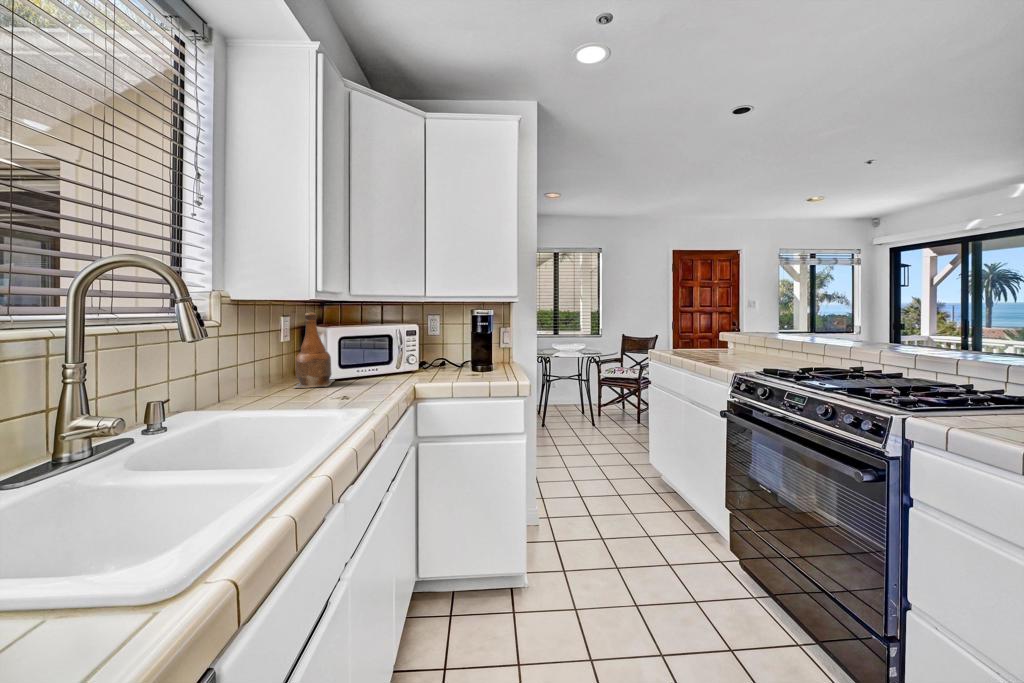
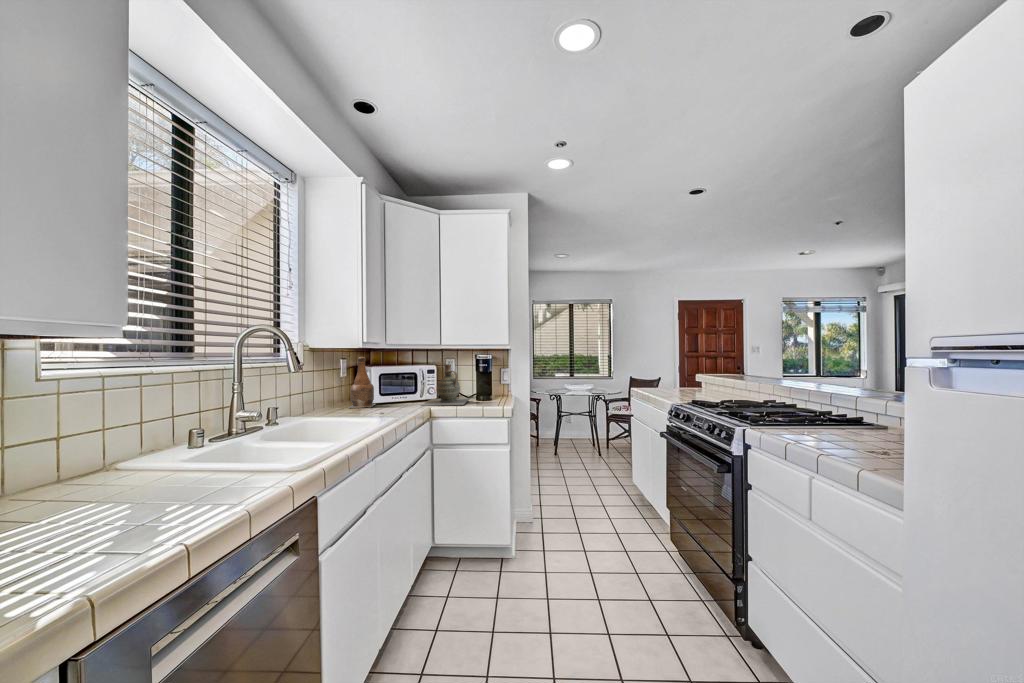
ceramic jug: none [400,323,467,382] -> present [422,364,469,406]

